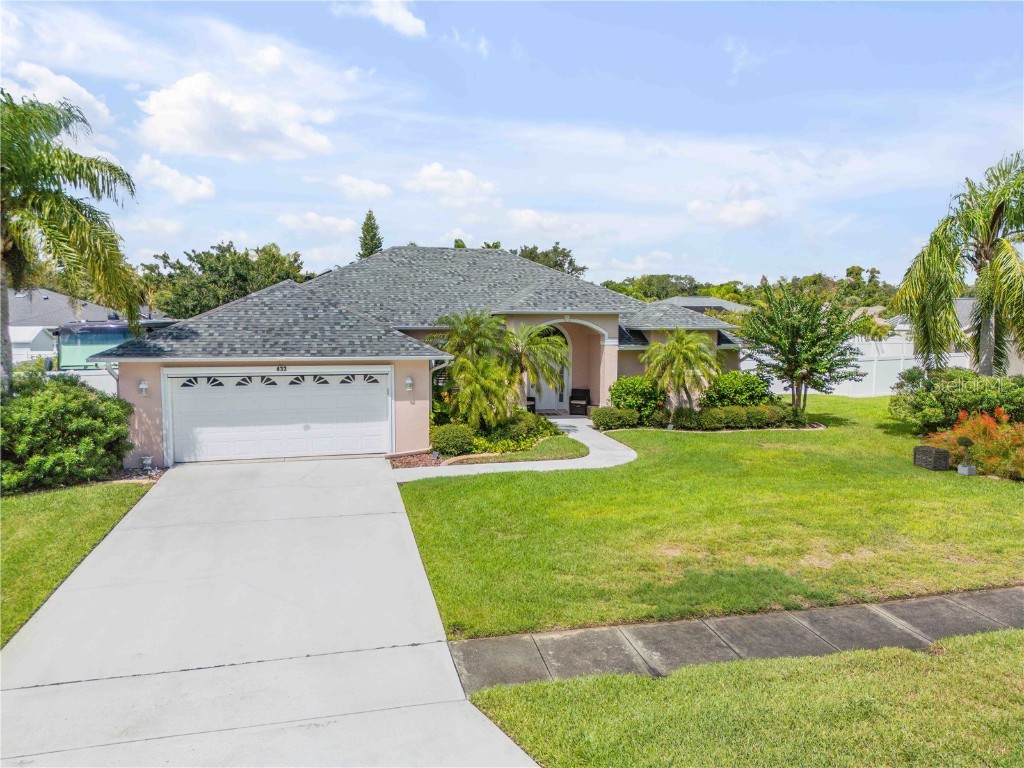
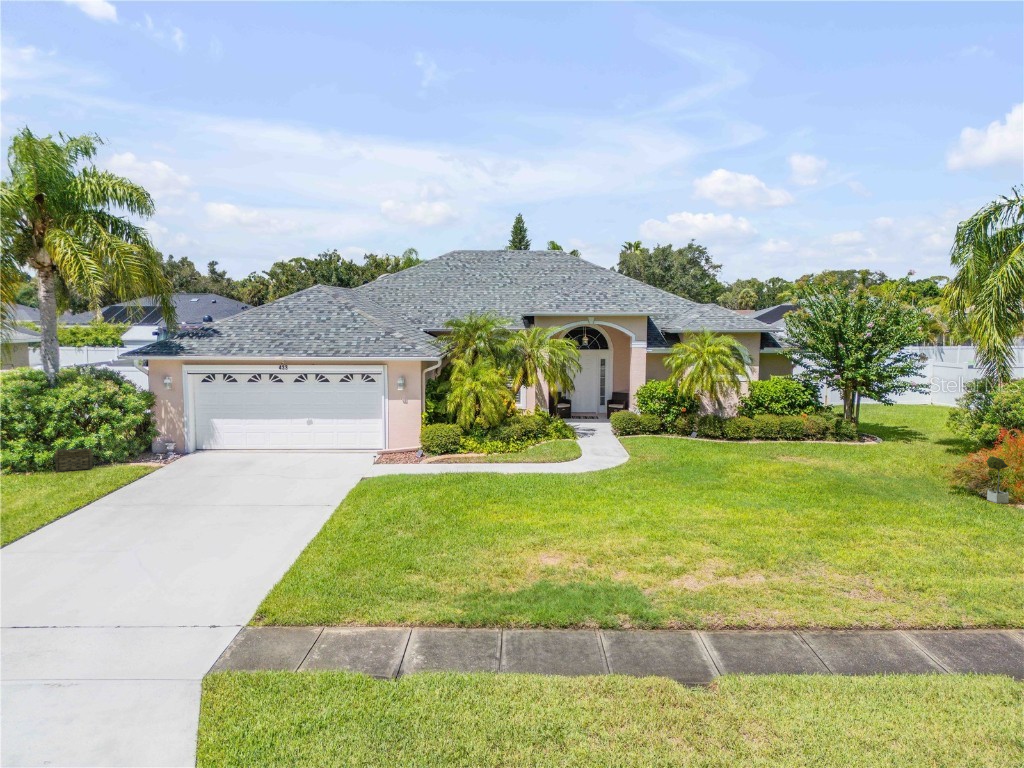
basket: present [913,445,950,470] -> present [55,447,93,472]

